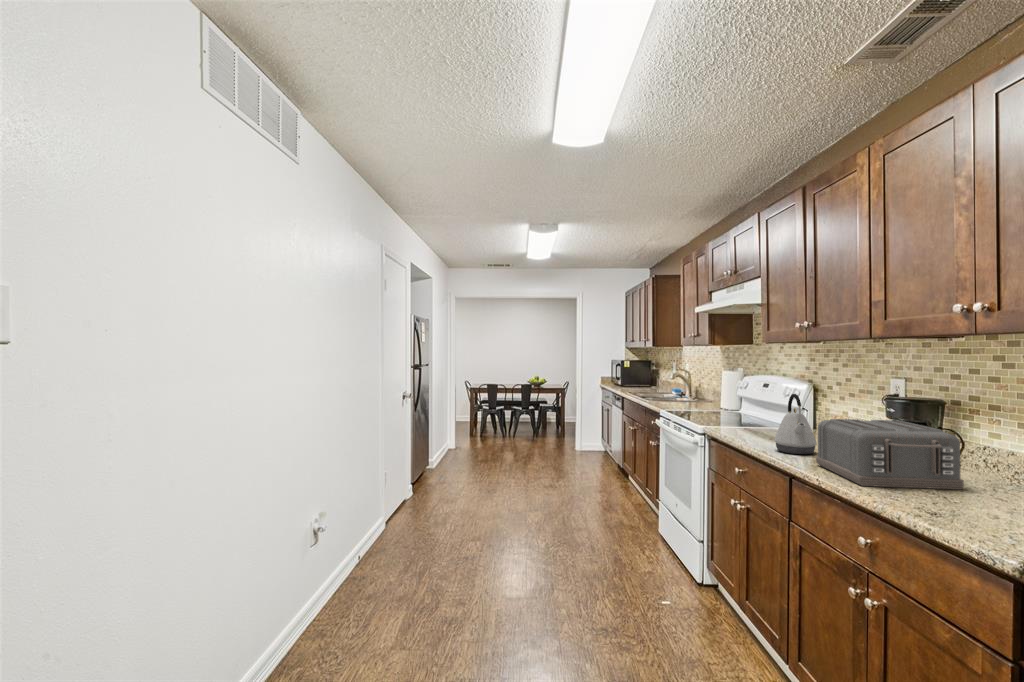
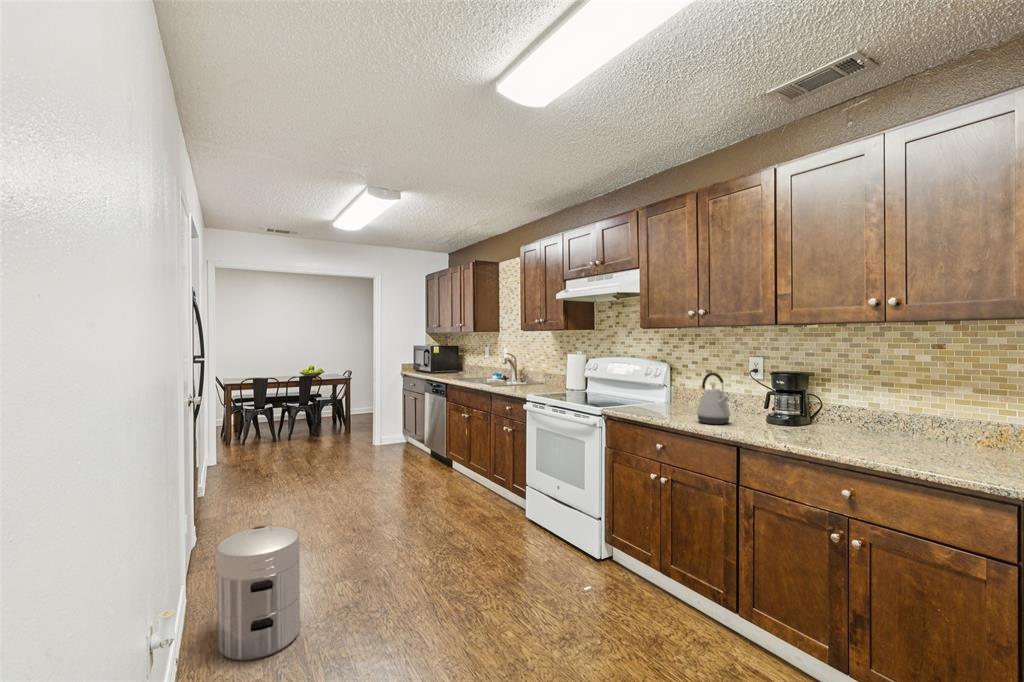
toaster: present [816,419,964,489] -> none [752,390,865,444]
waste bin: none [354,490,412,587] -> present [216,526,300,660]

